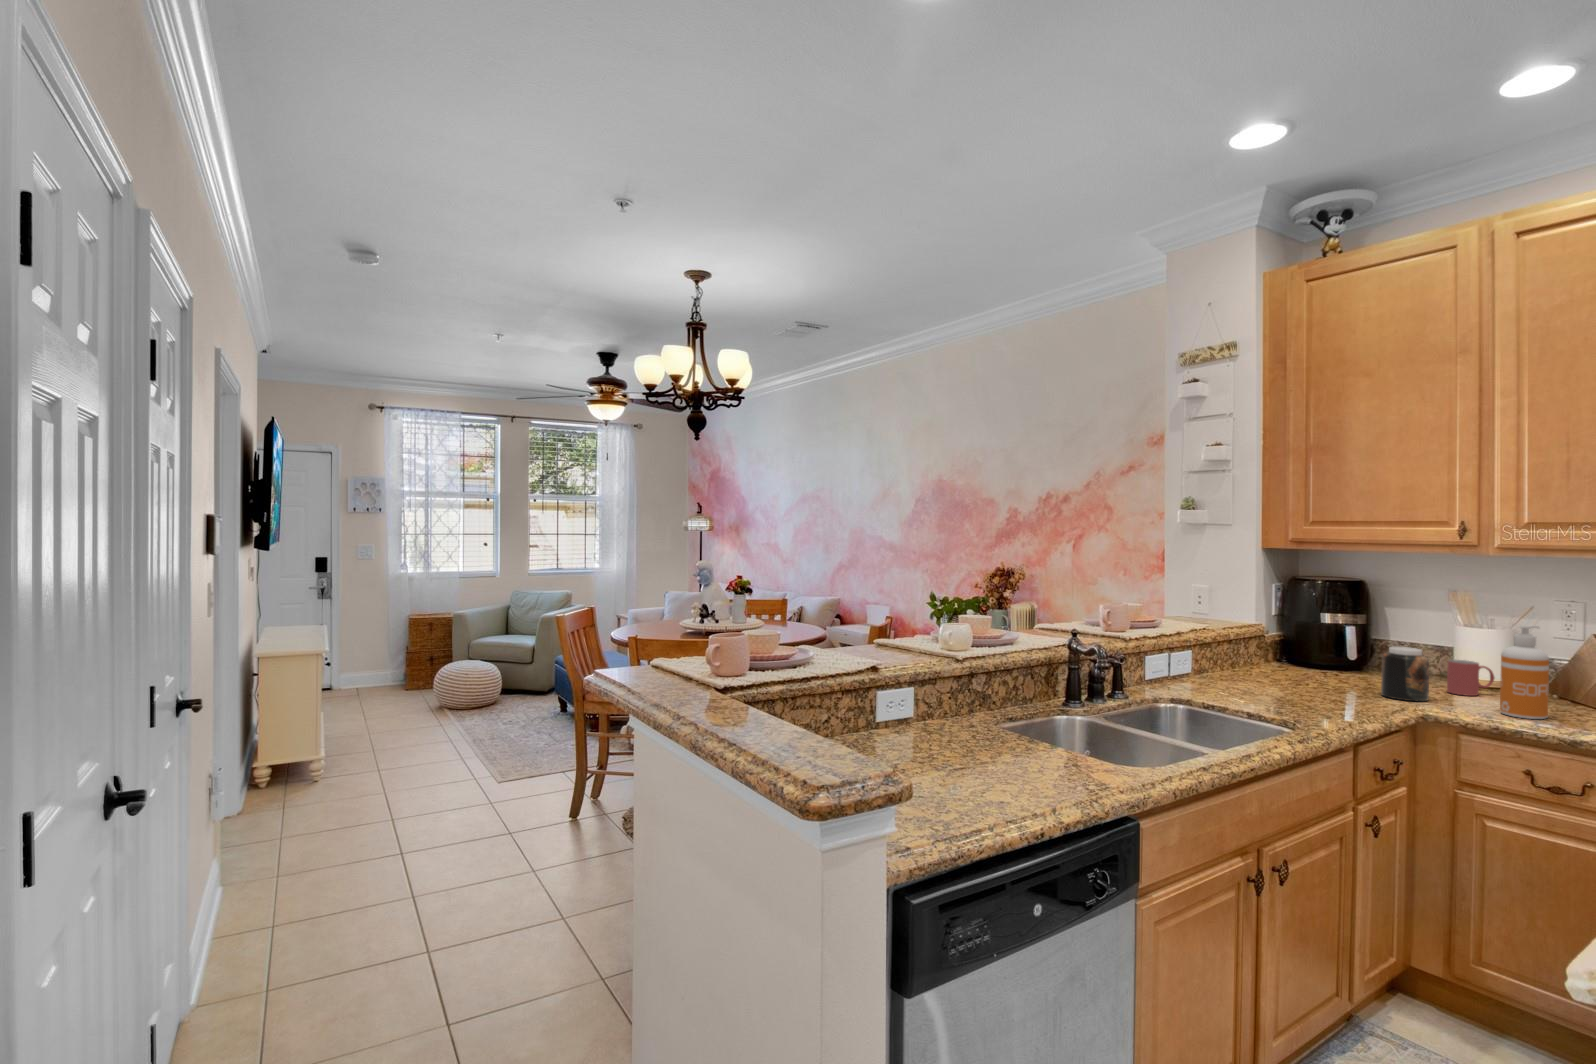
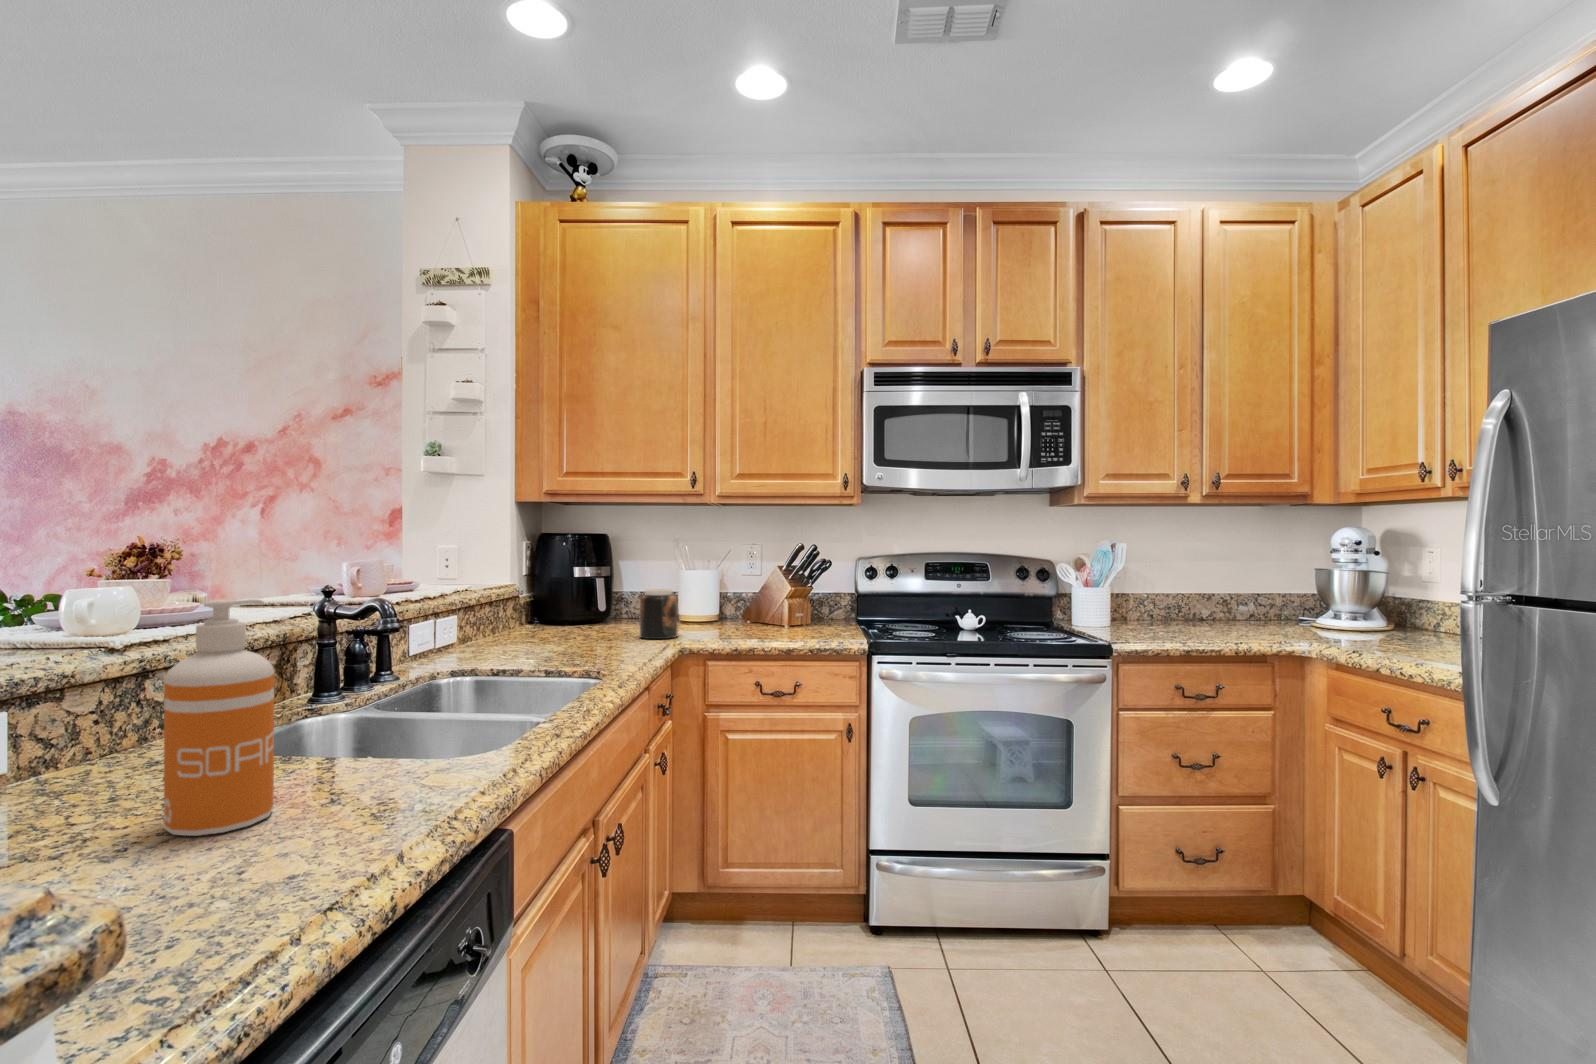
soap dispenser: present [1500,625,1549,719] -> present [164,599,274,836]
mug: present [1447,660,1494,696] -> none [681,599,713,630]

